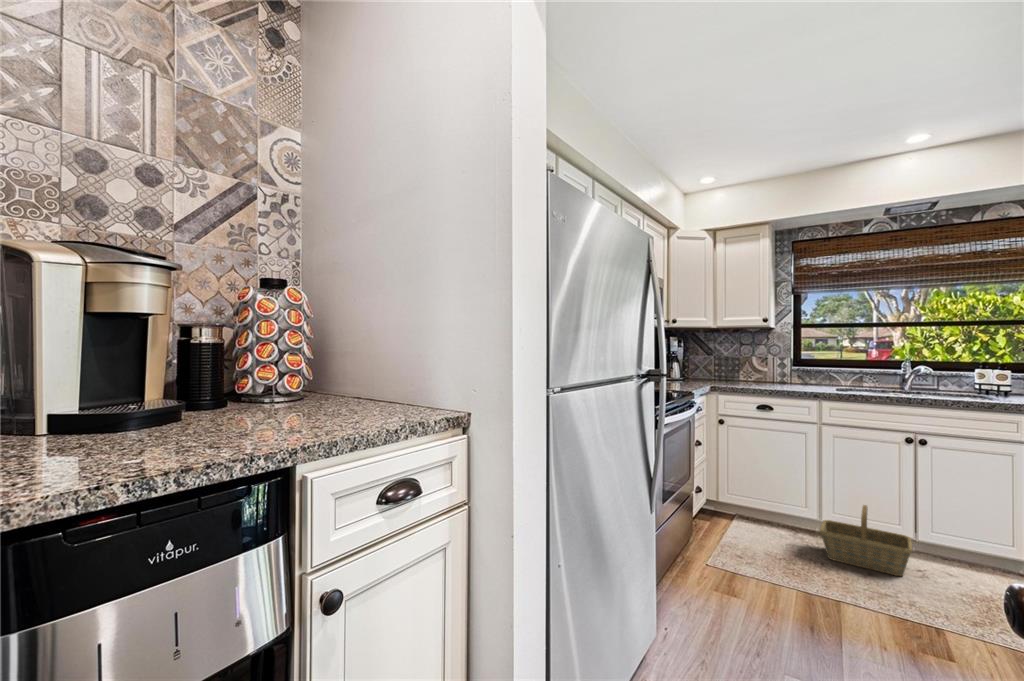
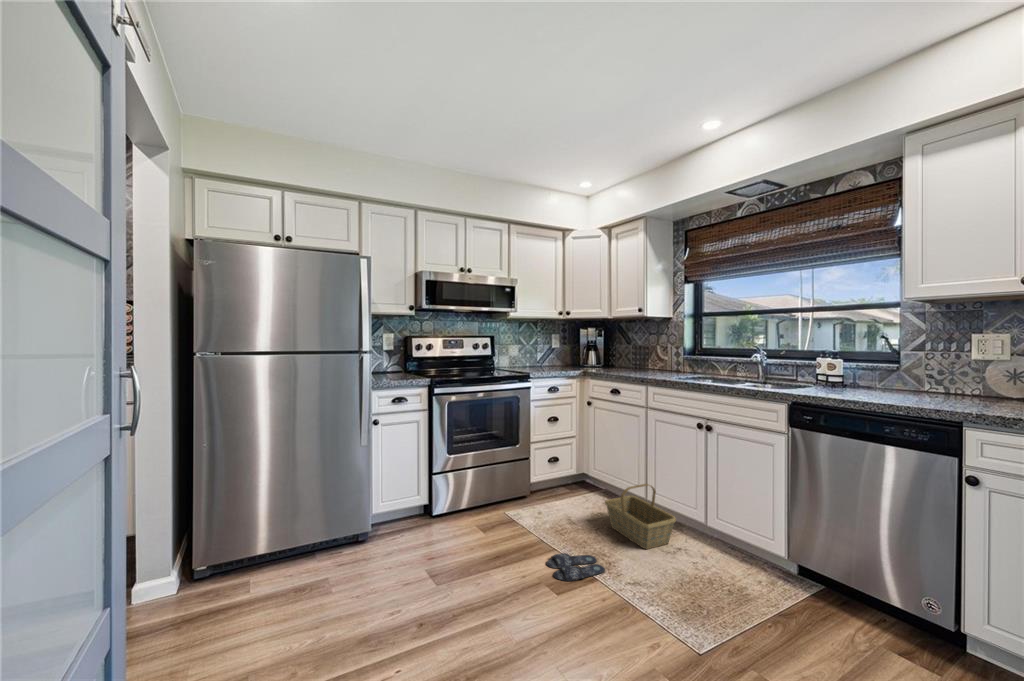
slippers: none [865,597,939,636] -> present [546,553,605,581]

